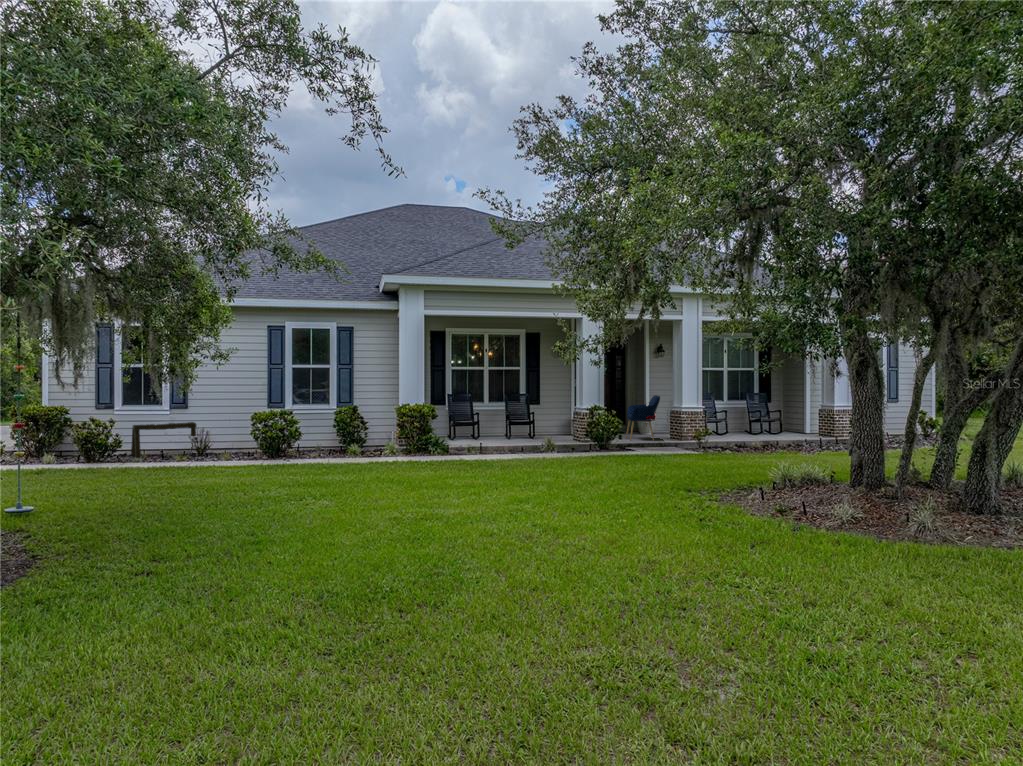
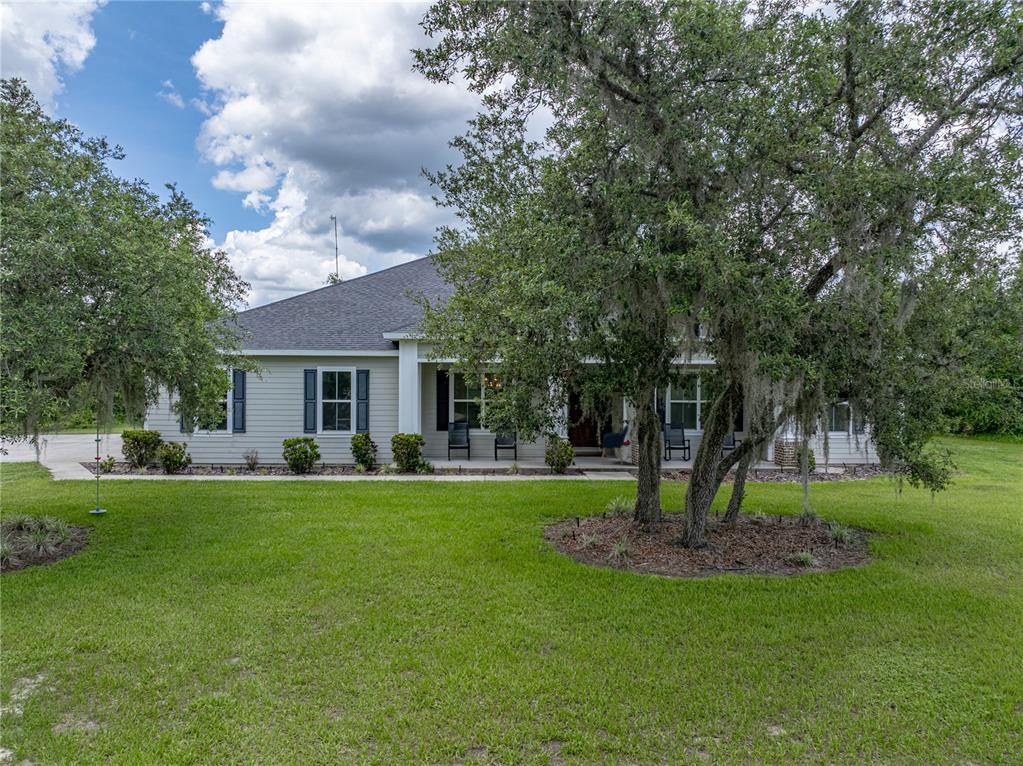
bench: present [131,422,196,457] -> none [202,444,248,471]

